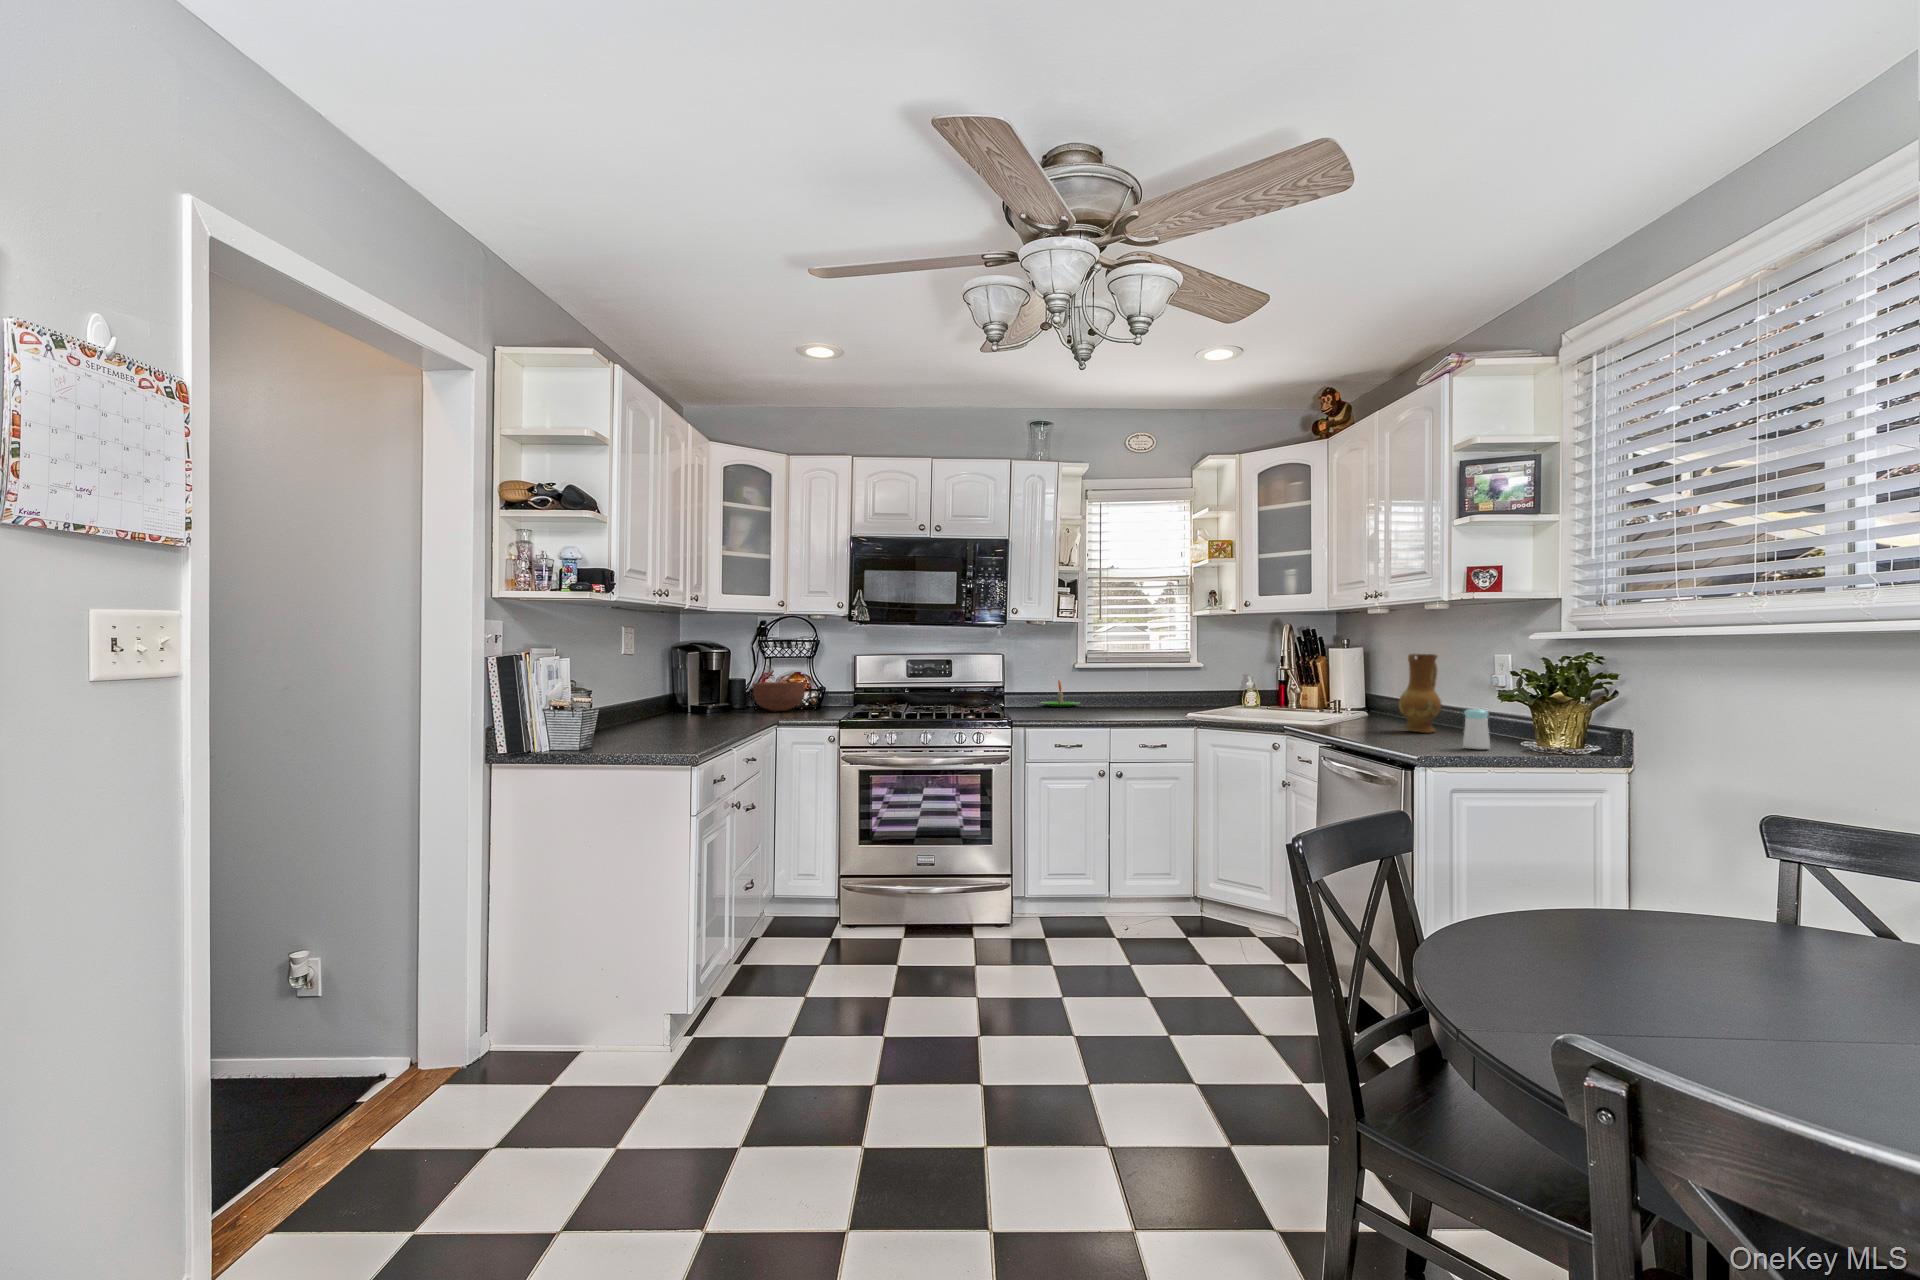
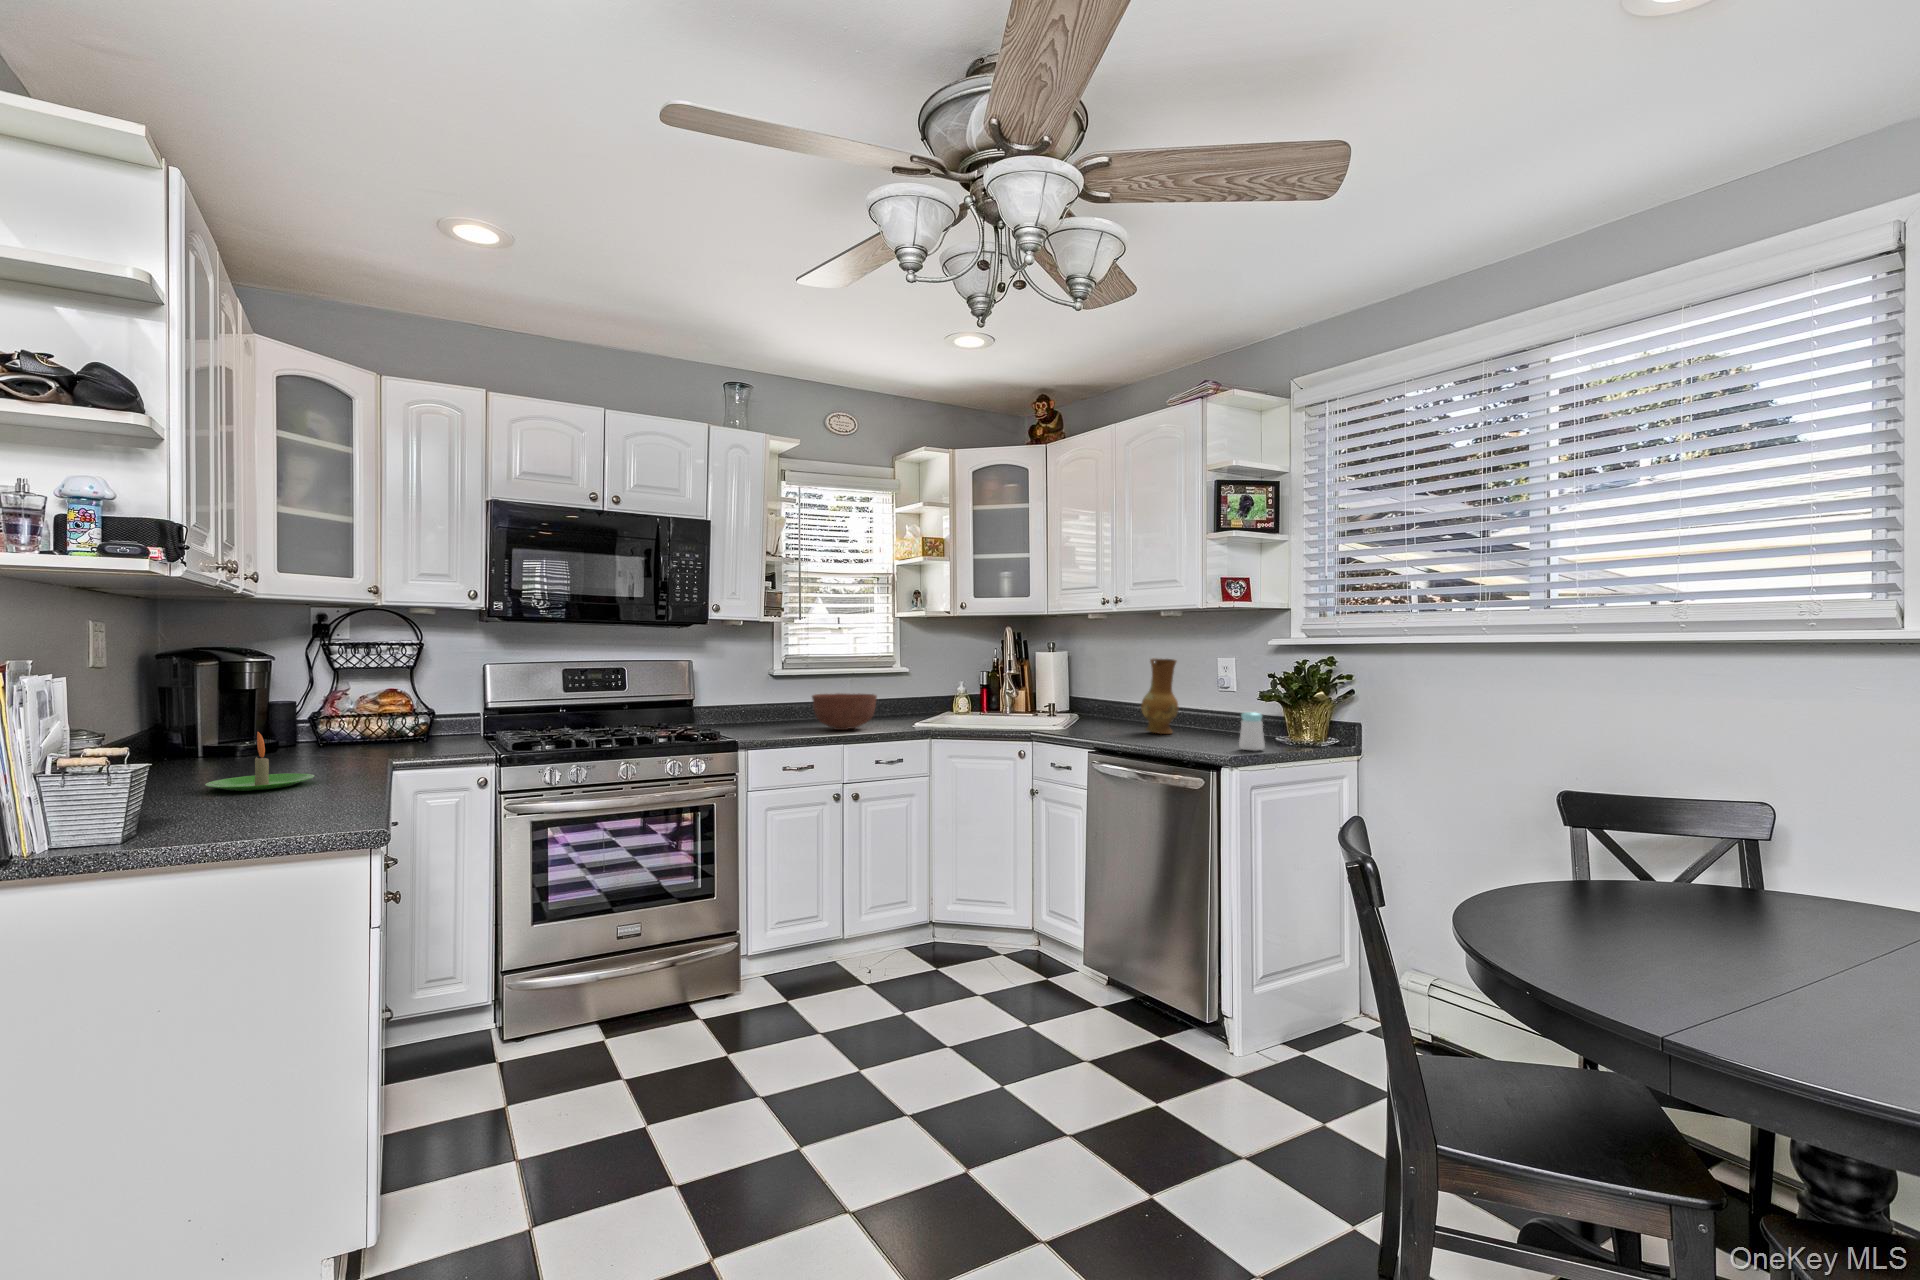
candle: present [1040,680,1080,707] -> present [205,732,314,791]
bowl: present [752,682,806,712] -> present [812,694,877,730]

